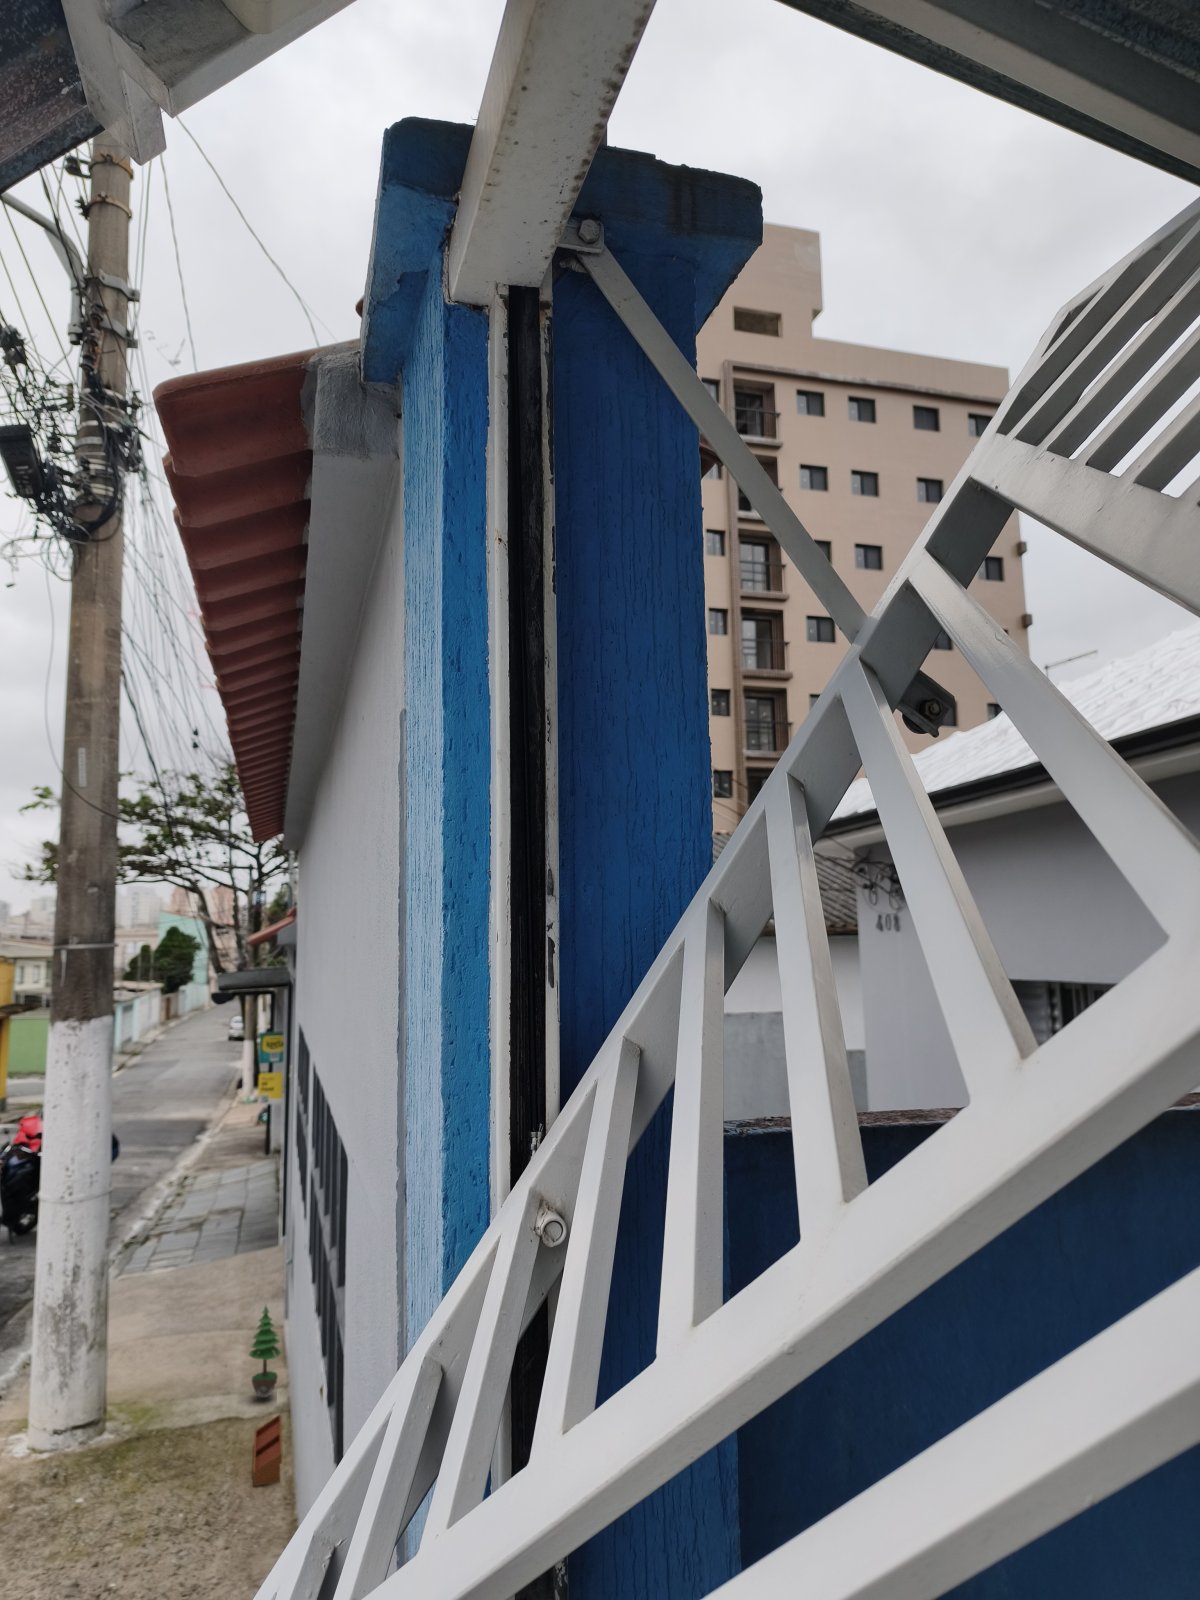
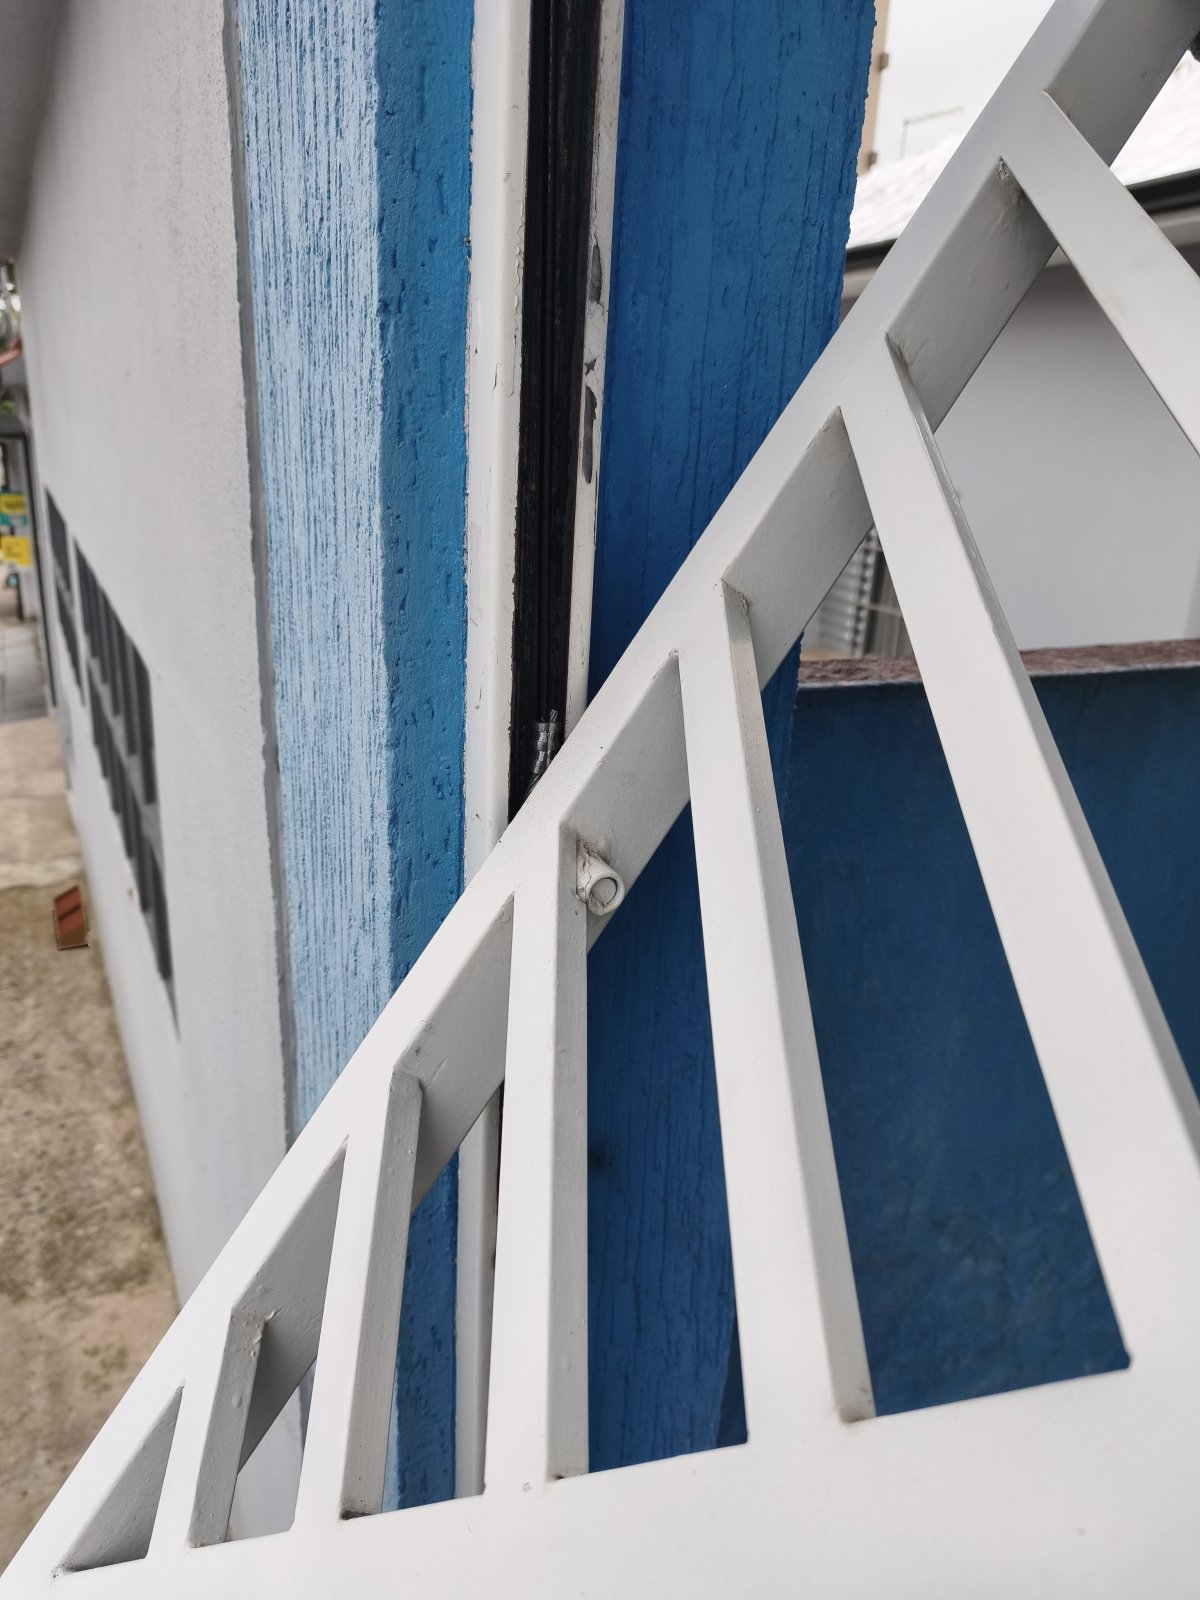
potted tree: present [249,1306,281,1398] -> none [33,779,70,866]

